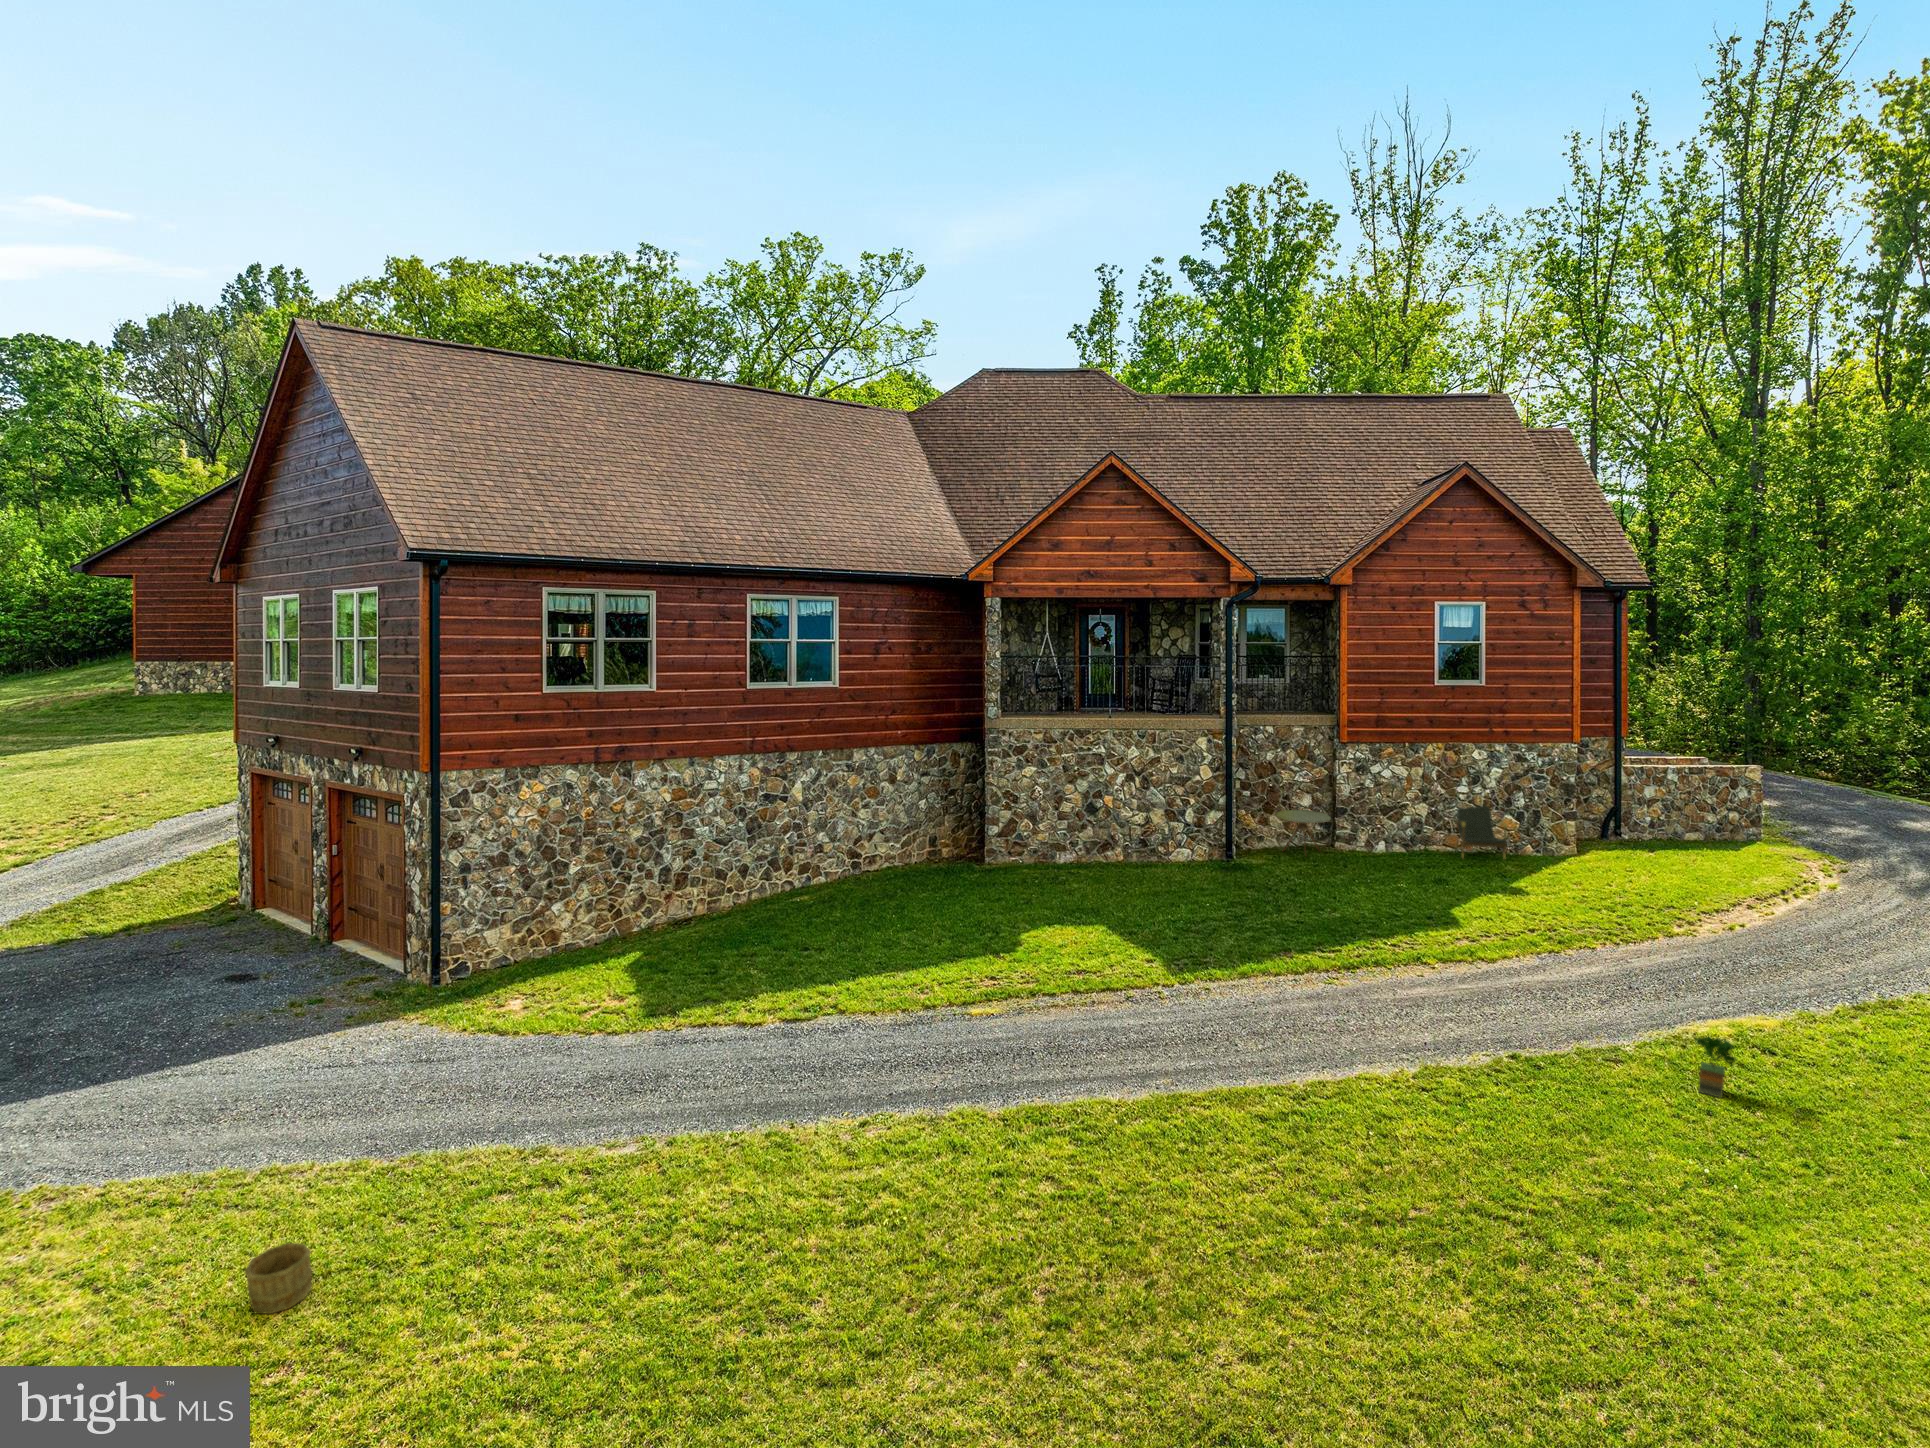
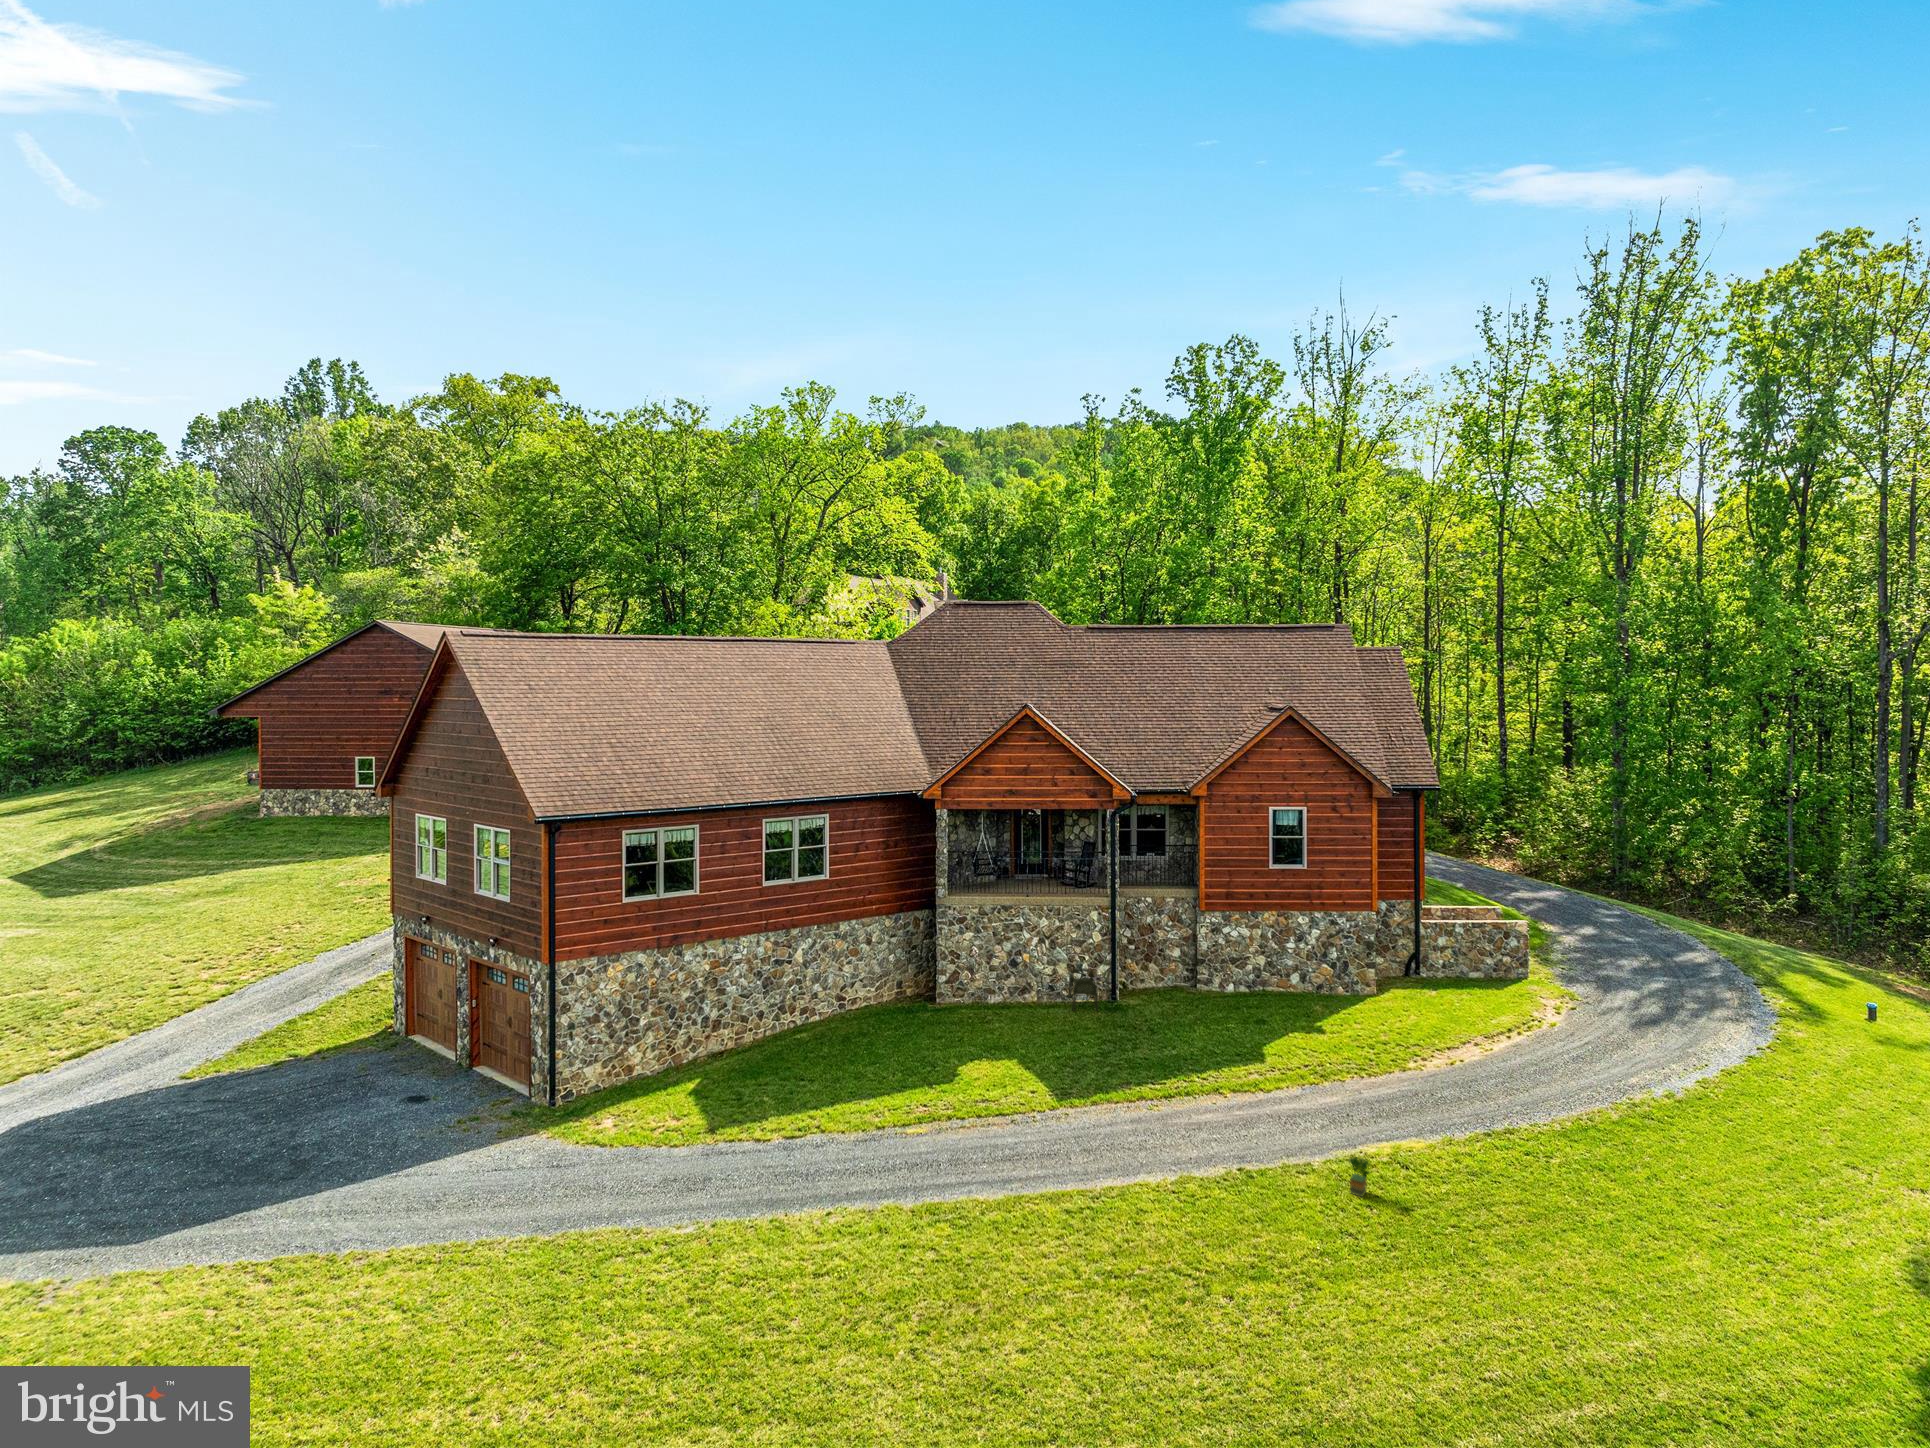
lounge chair: present [1457,806,1507,858] -> none [1287,955,1322,1000]
round table: present [1276,810,1331,850] -> none [1153,960,1194,998]
bench: none [1163,817,1208,871] -> present [1069,968,1098,1011]
wooden bucket: present [245,1243,312,1314] -> none [488,1286,521,1325]

